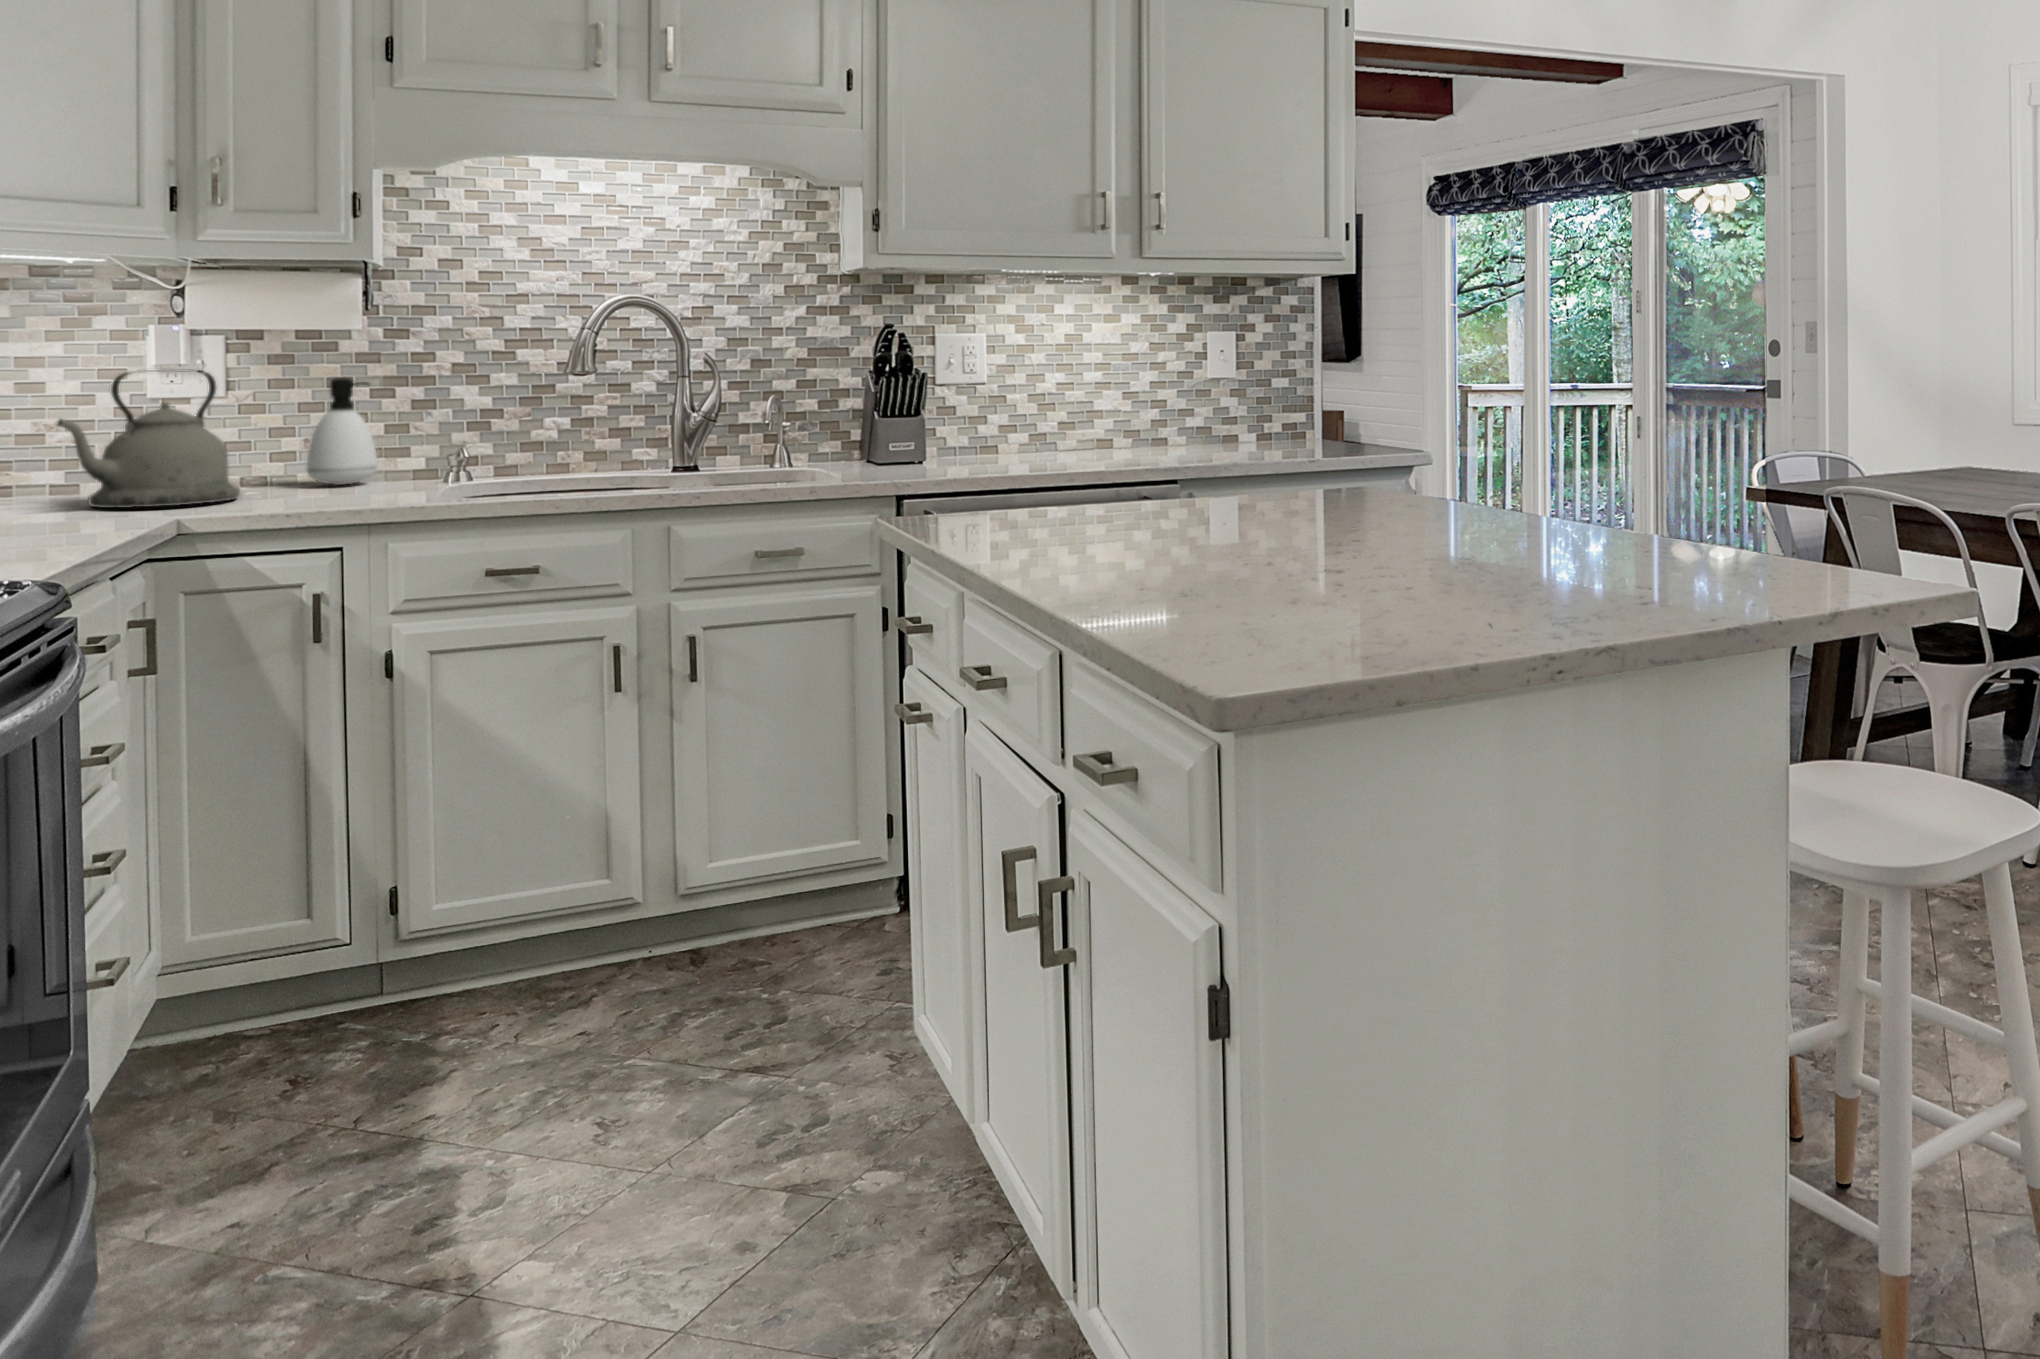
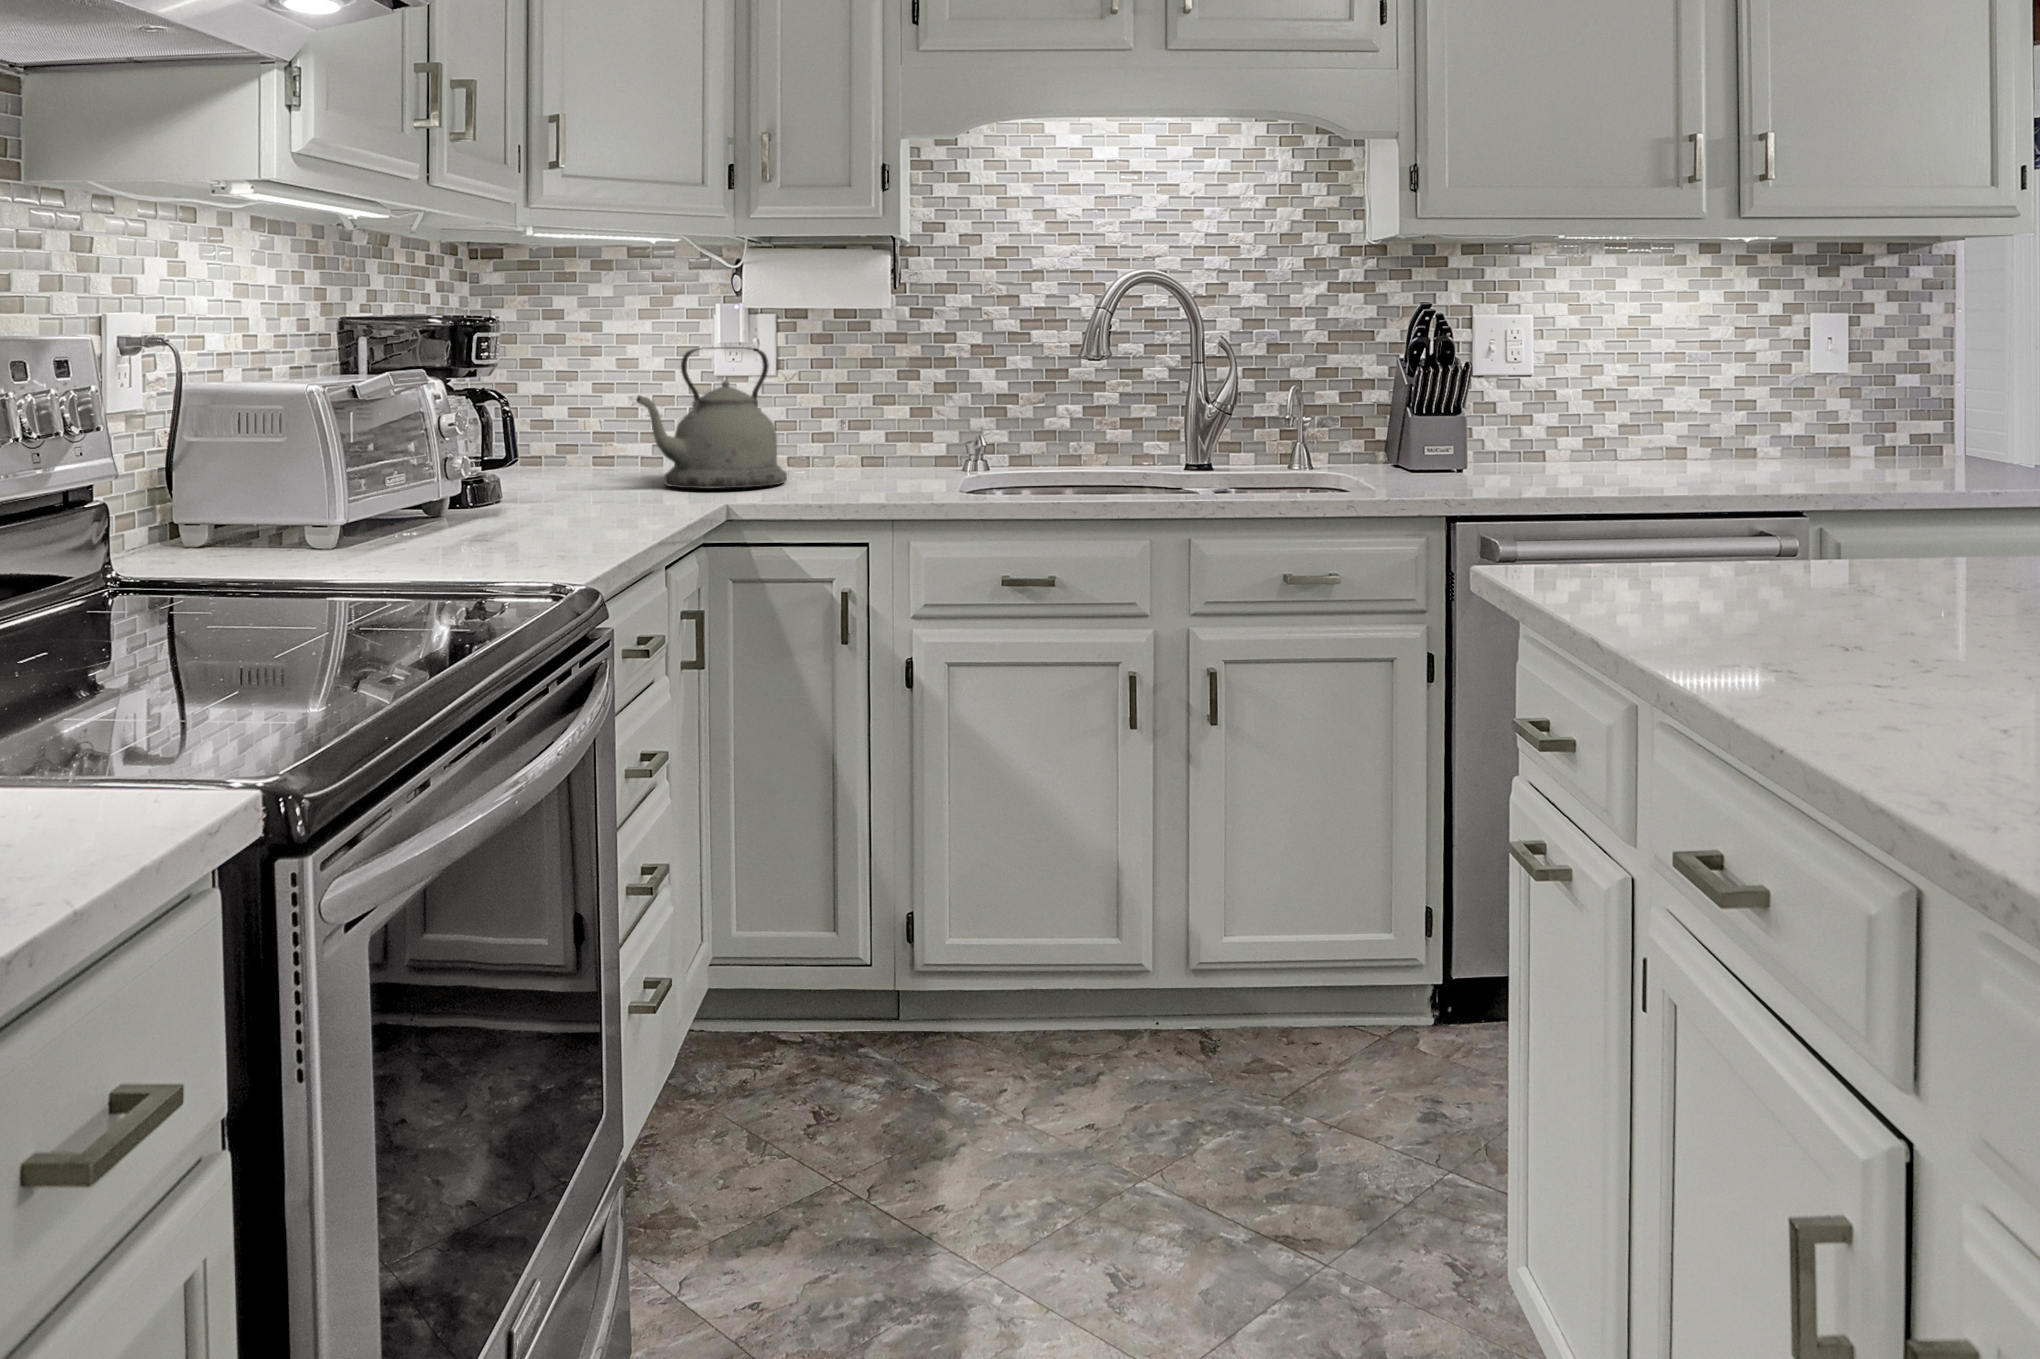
soap dispenser: present [307,377,377,485] -> none [846,358,907,471]

